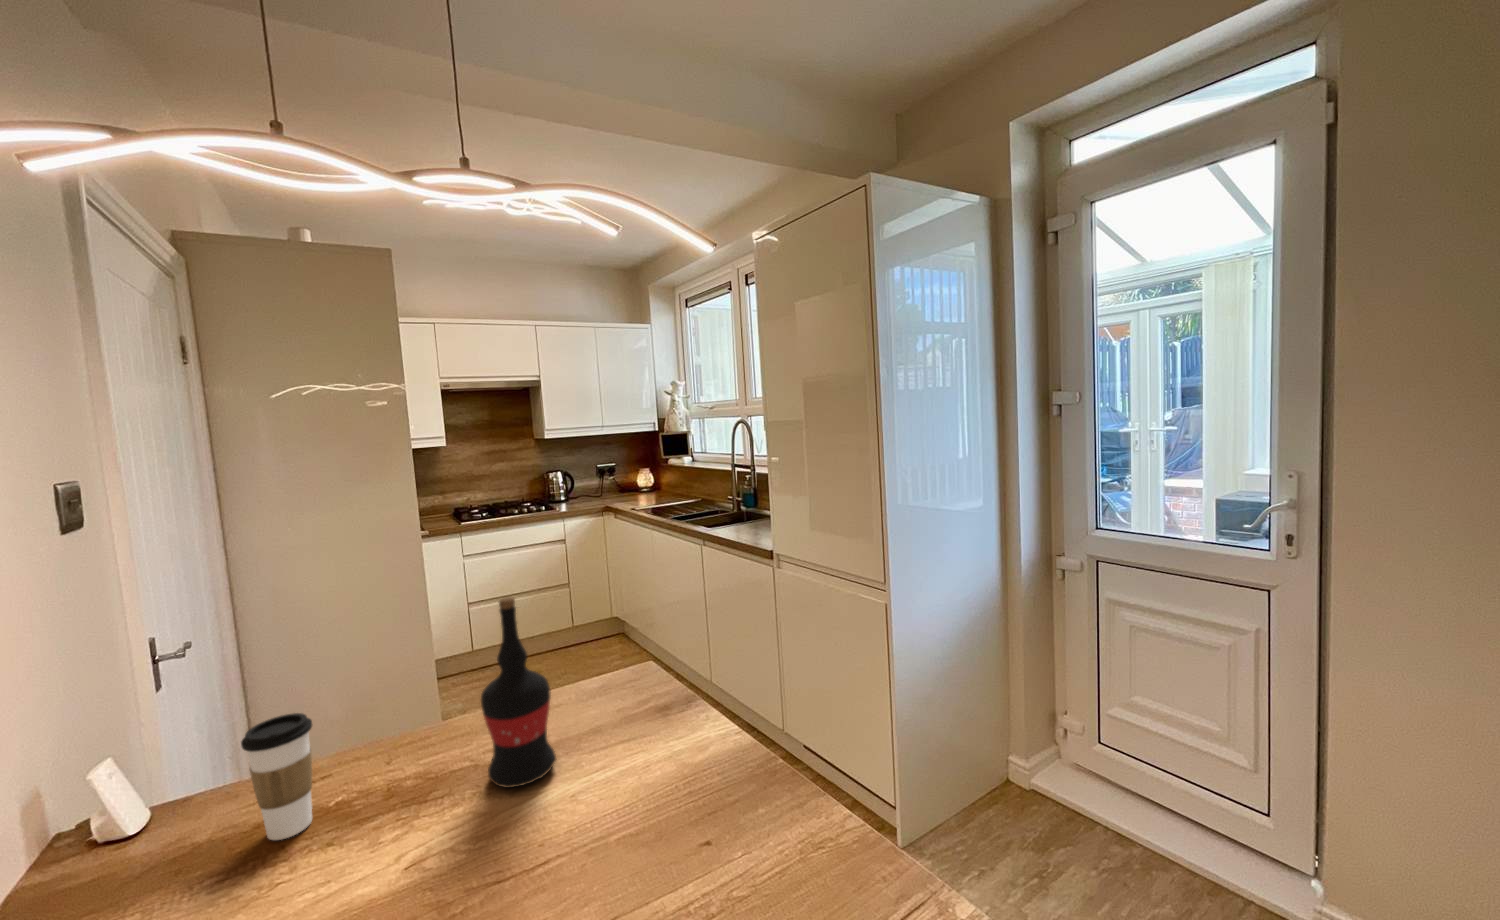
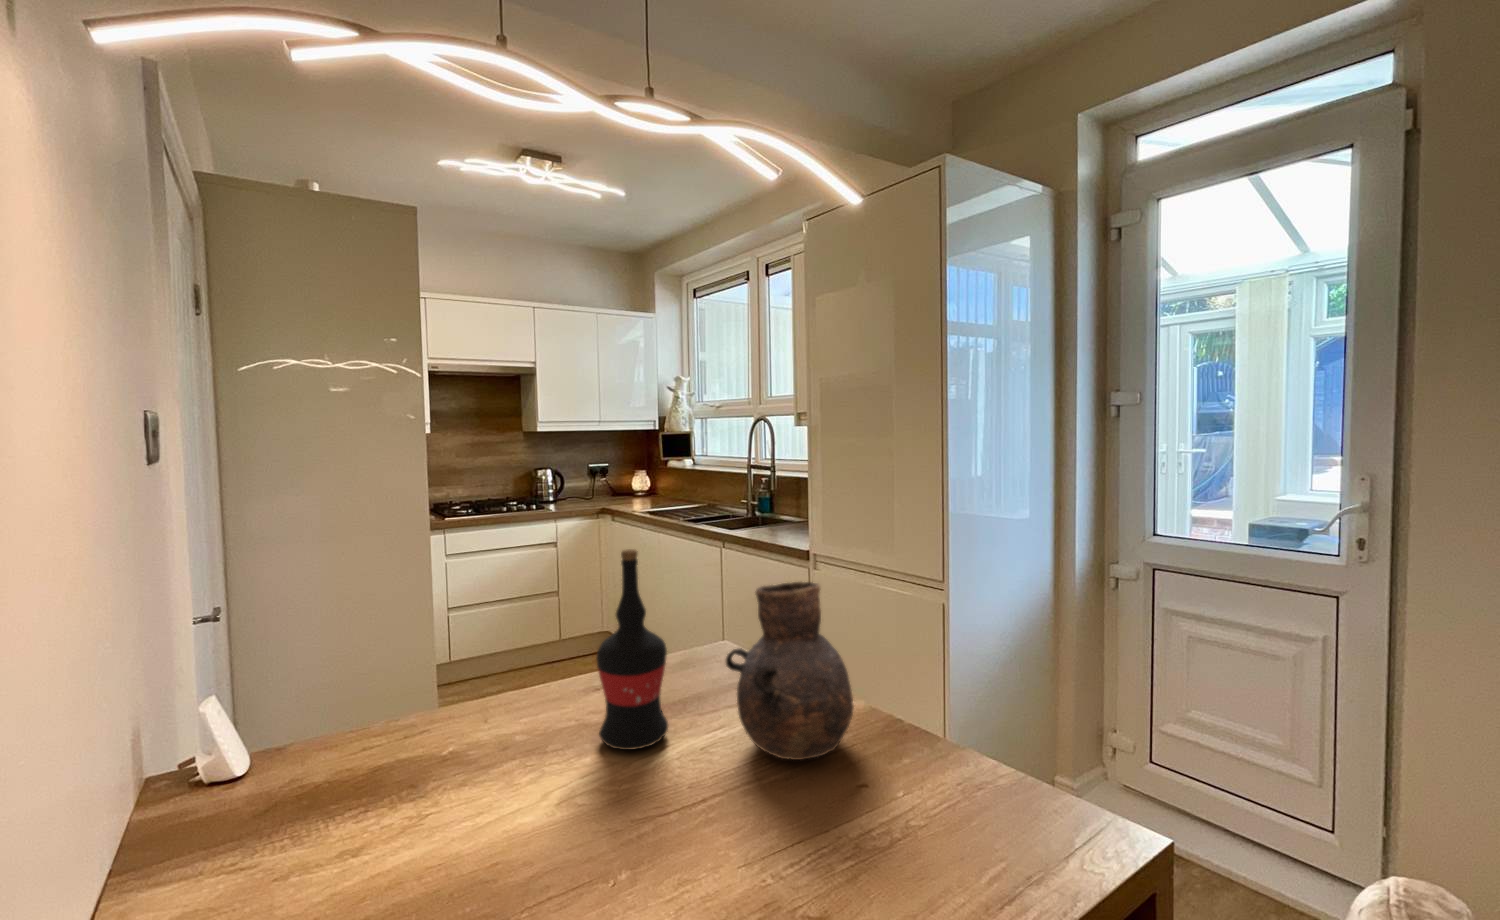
vase: none [601,622,721,799] -> present [726,582,854,760]
coffee cup: present [241,713,312,840] -> none [359,662,427,795]

